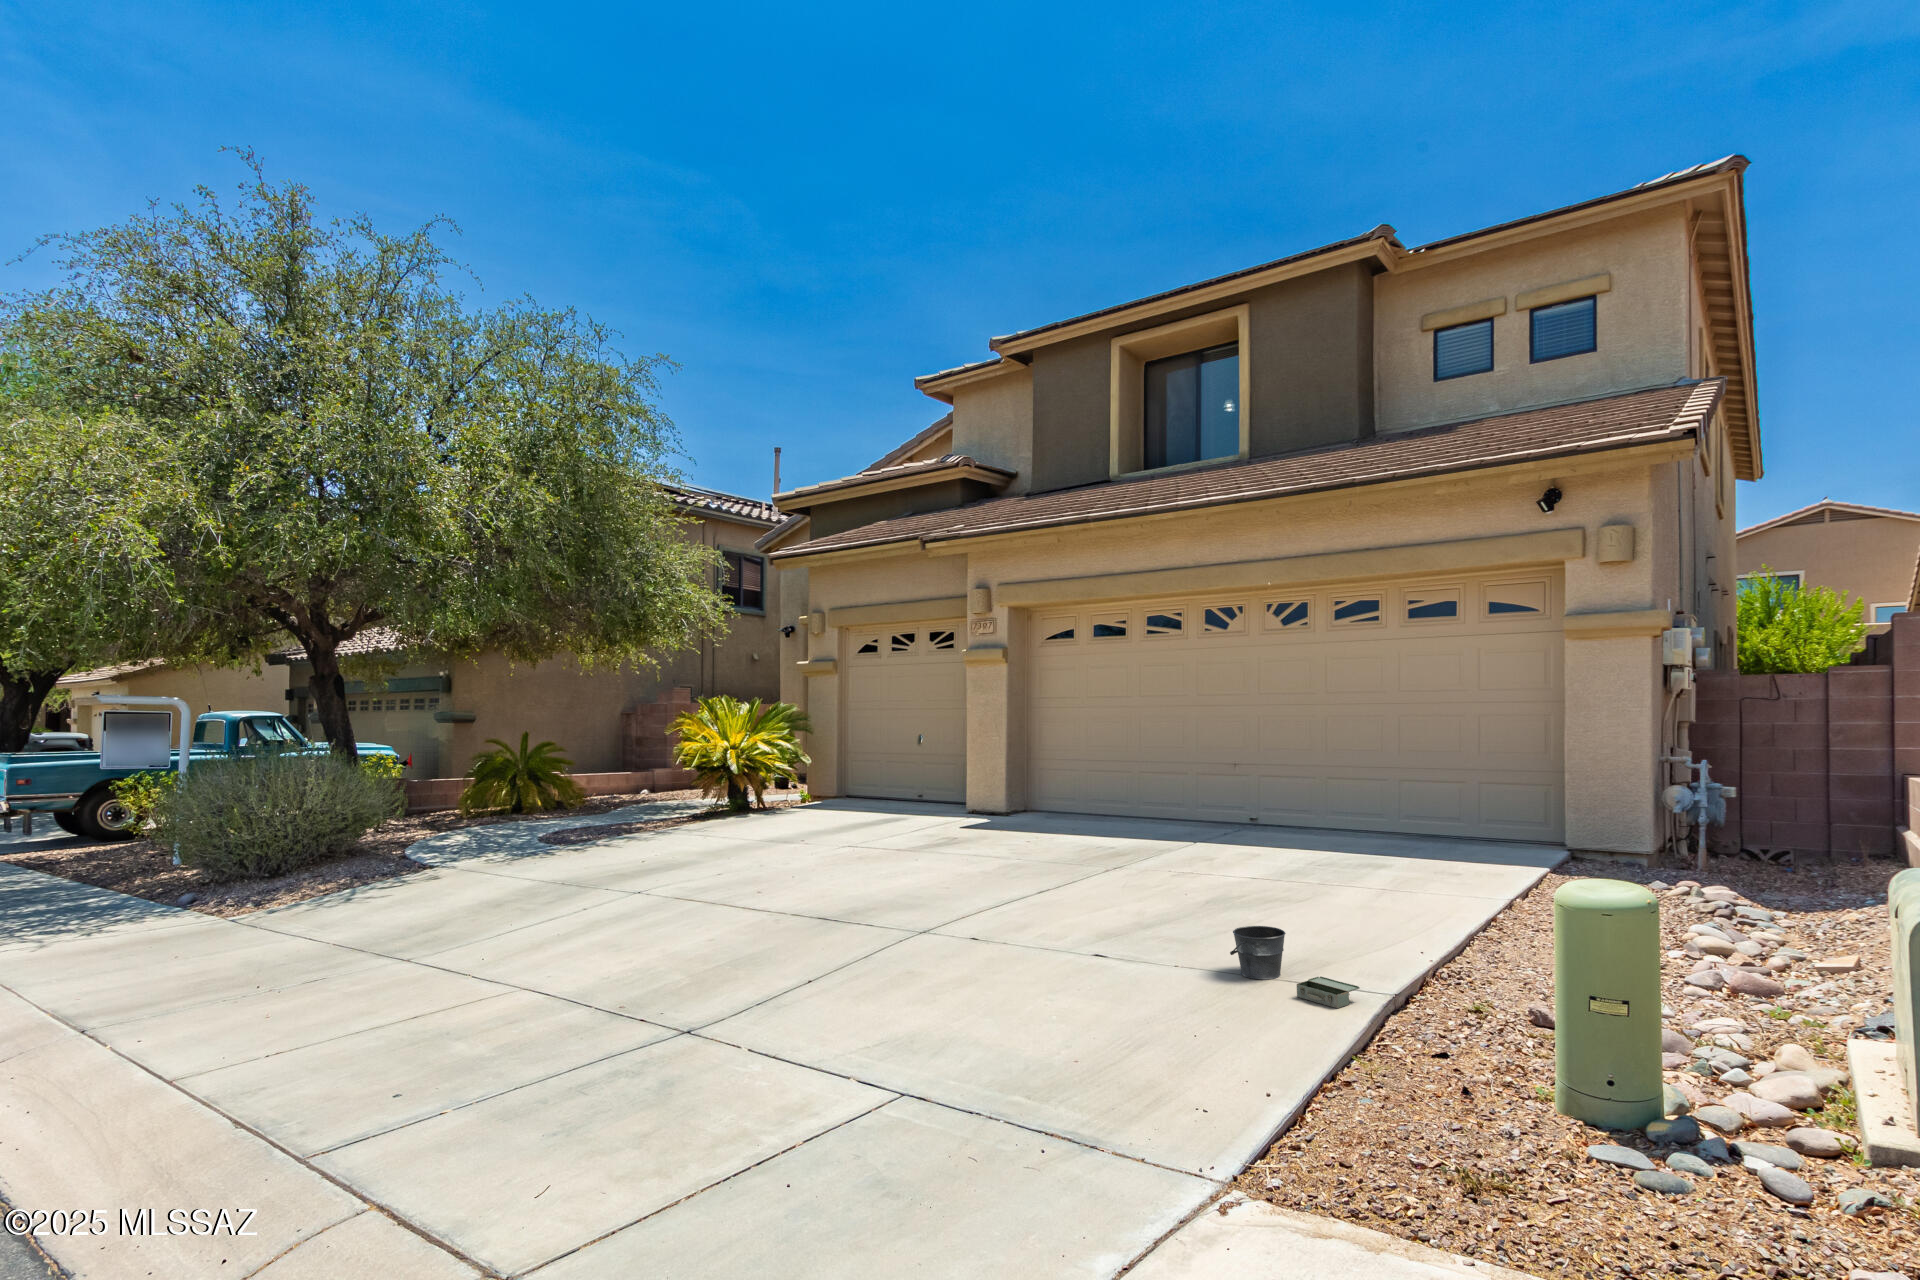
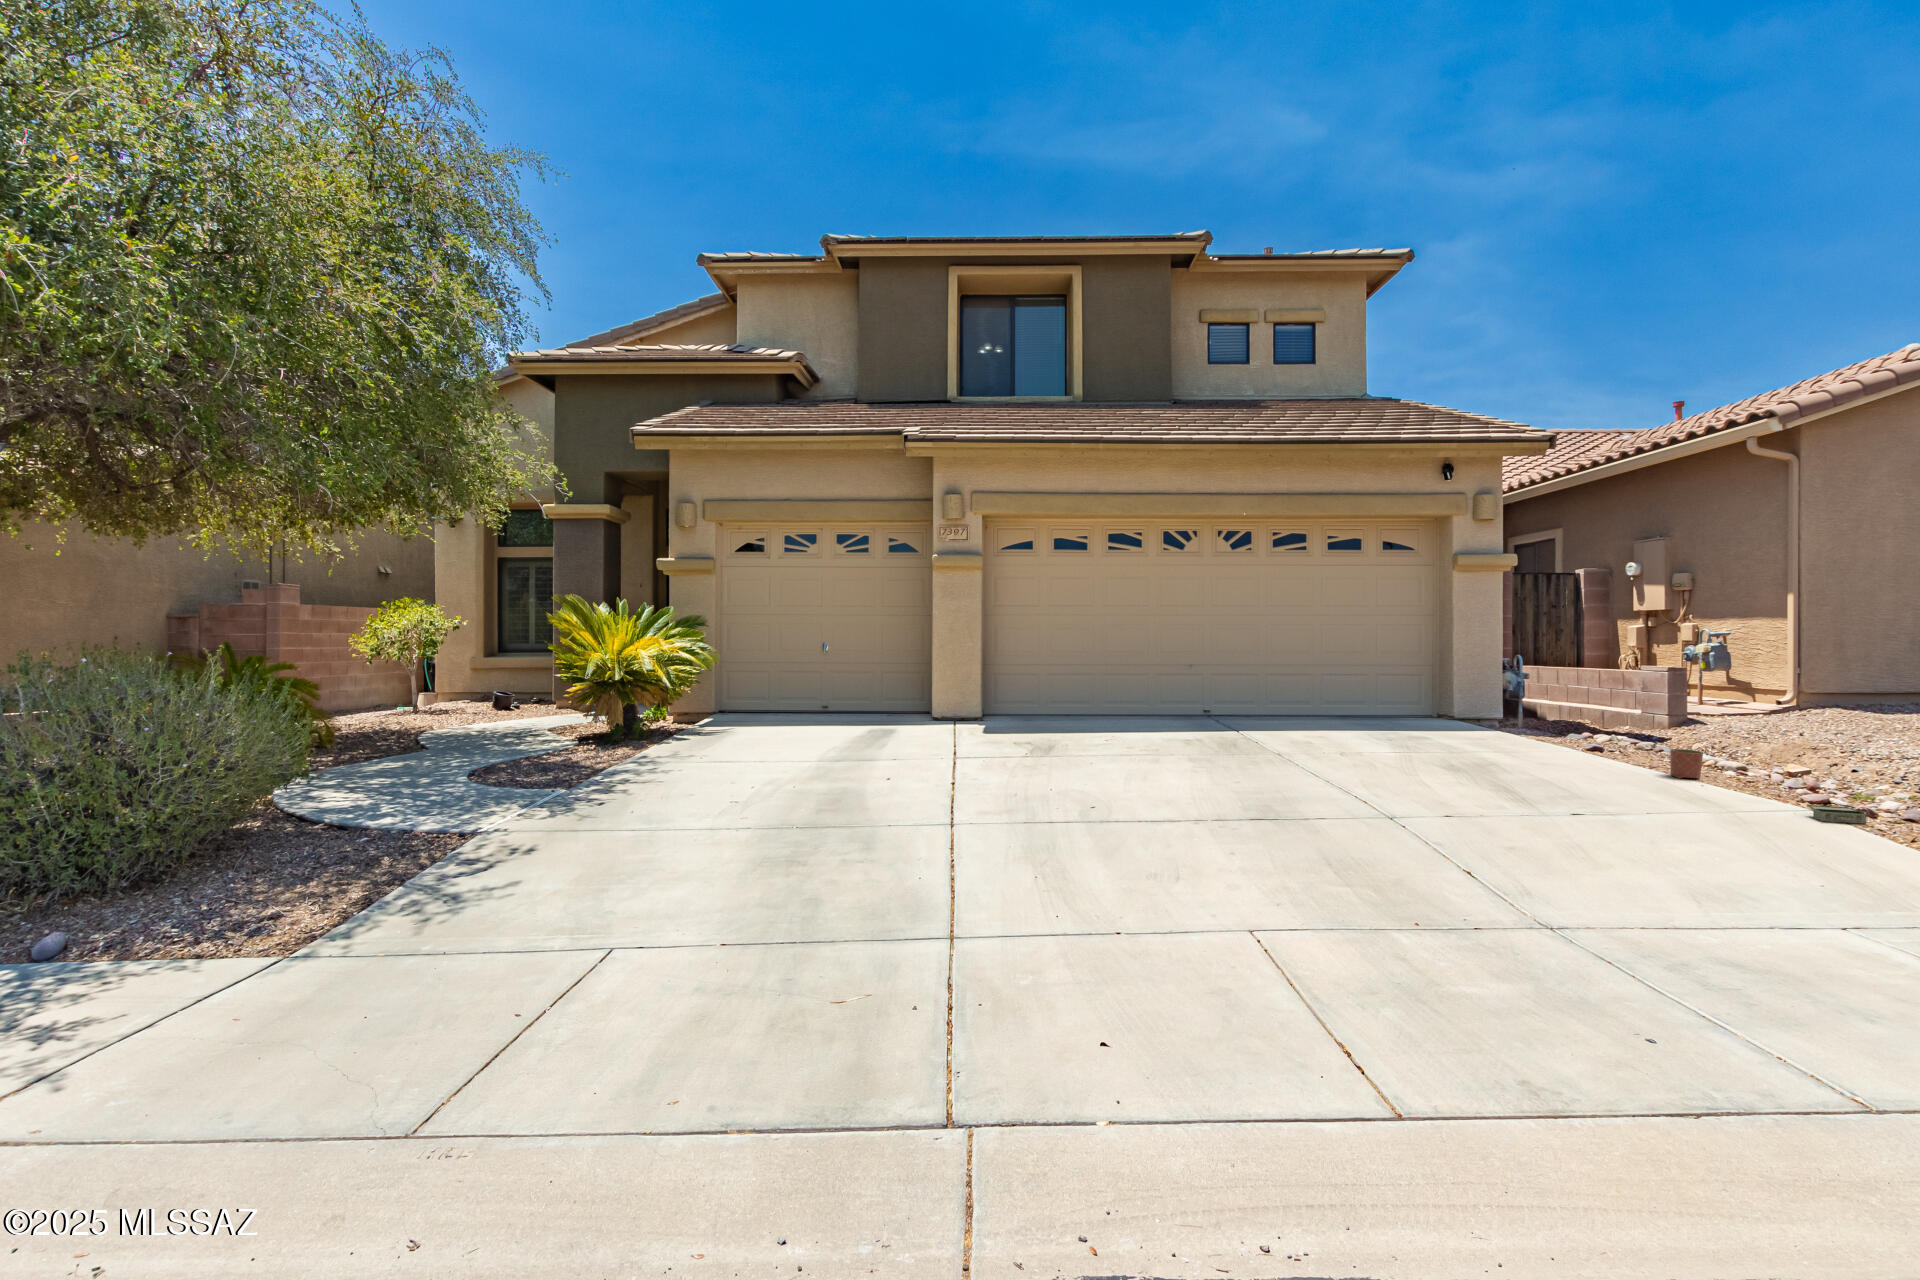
planter: none [1399,899,1438,944] -> present [1670,749,1703,779]
bucket: present [1230,926,1286,979] -> none [1709,775,1765,815]

